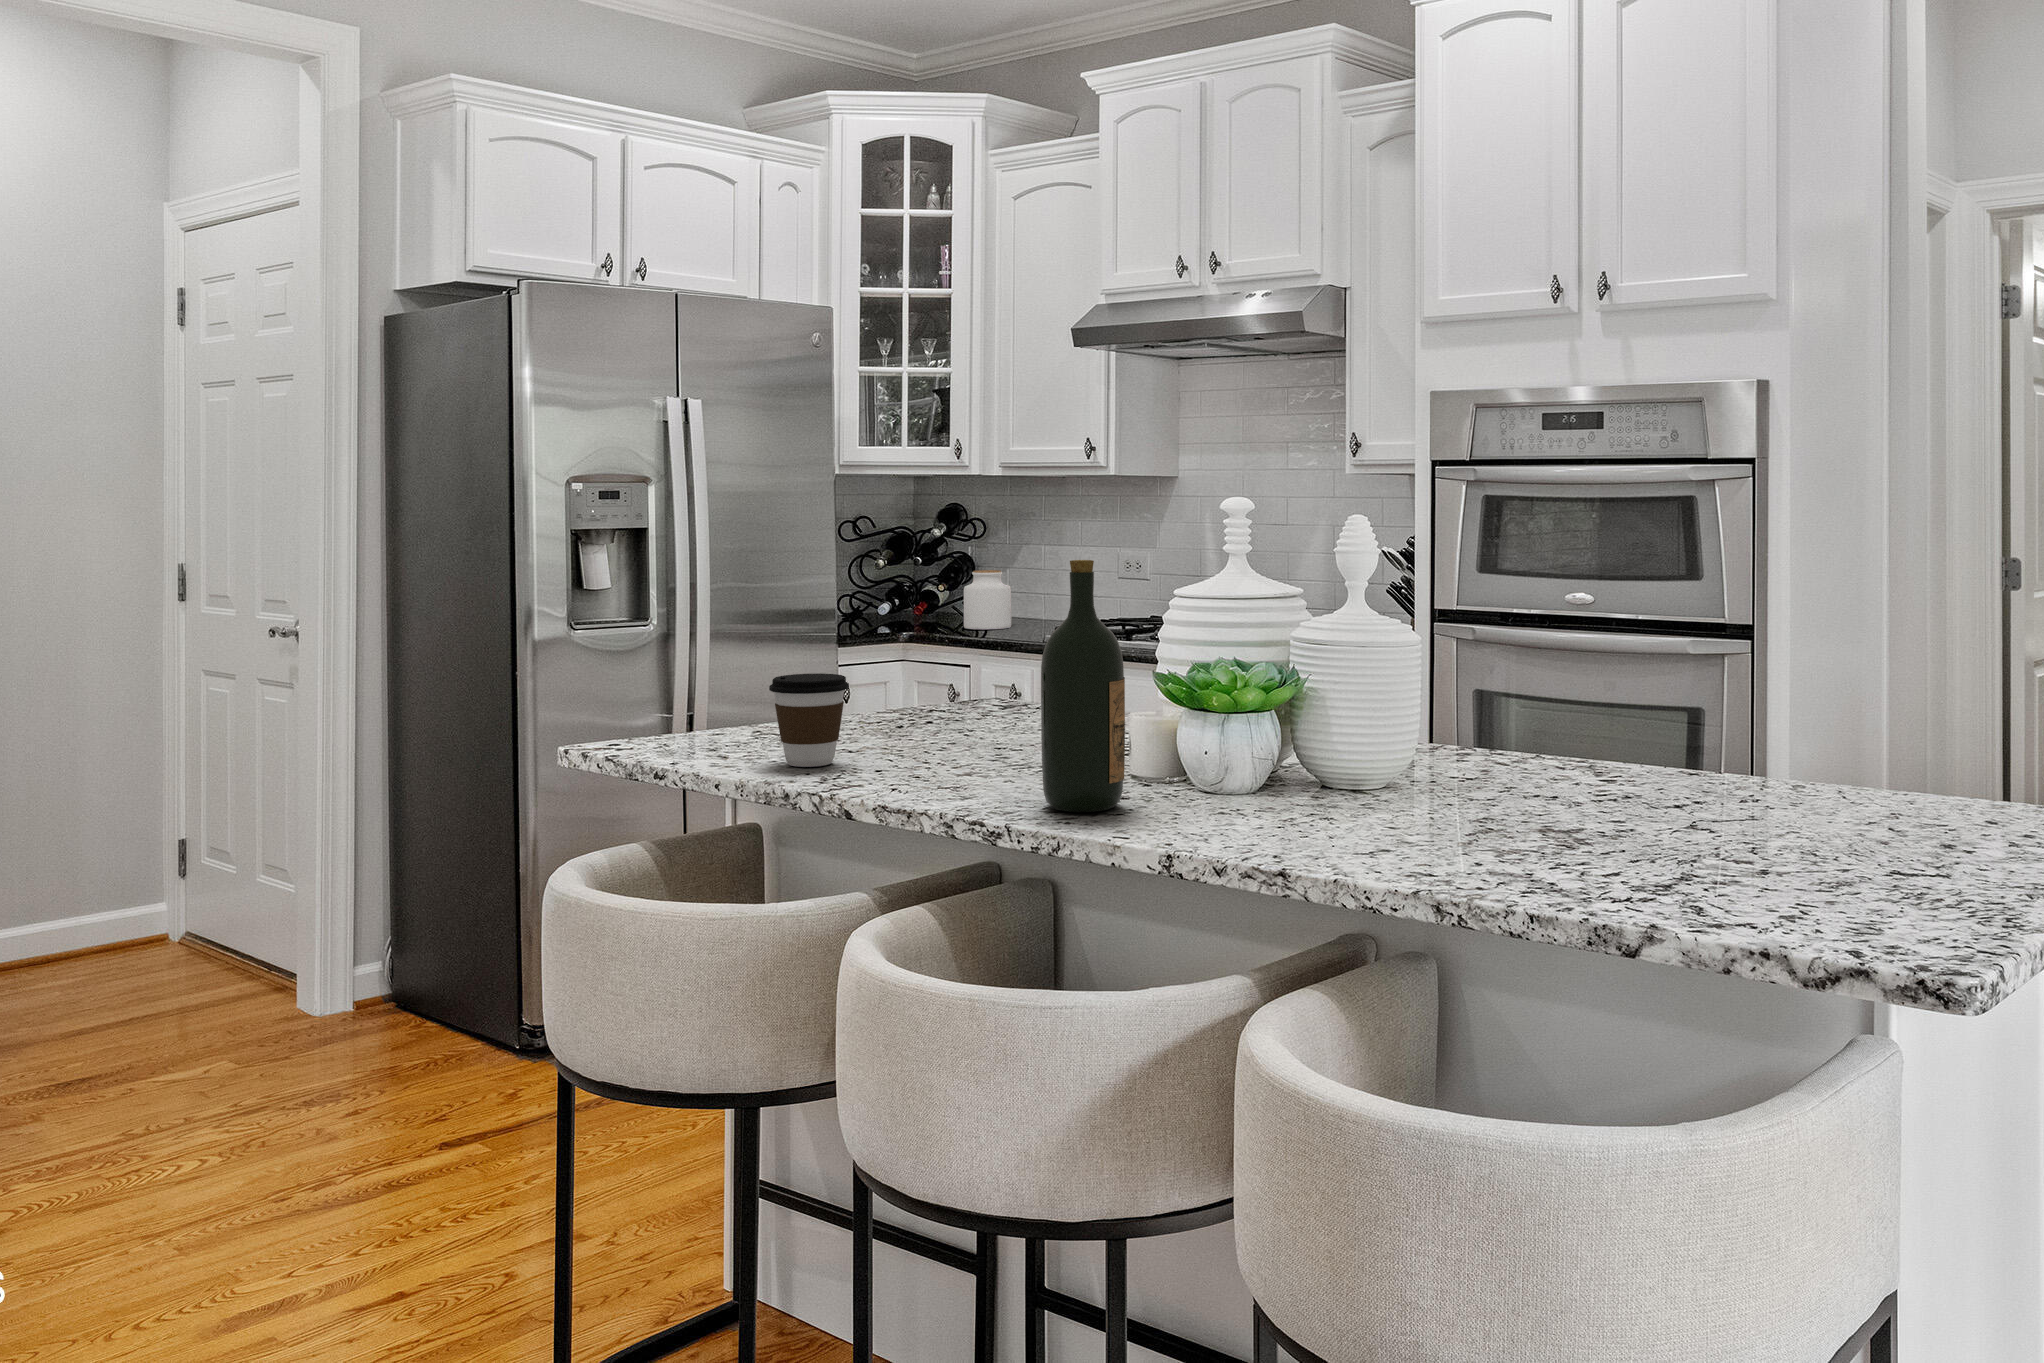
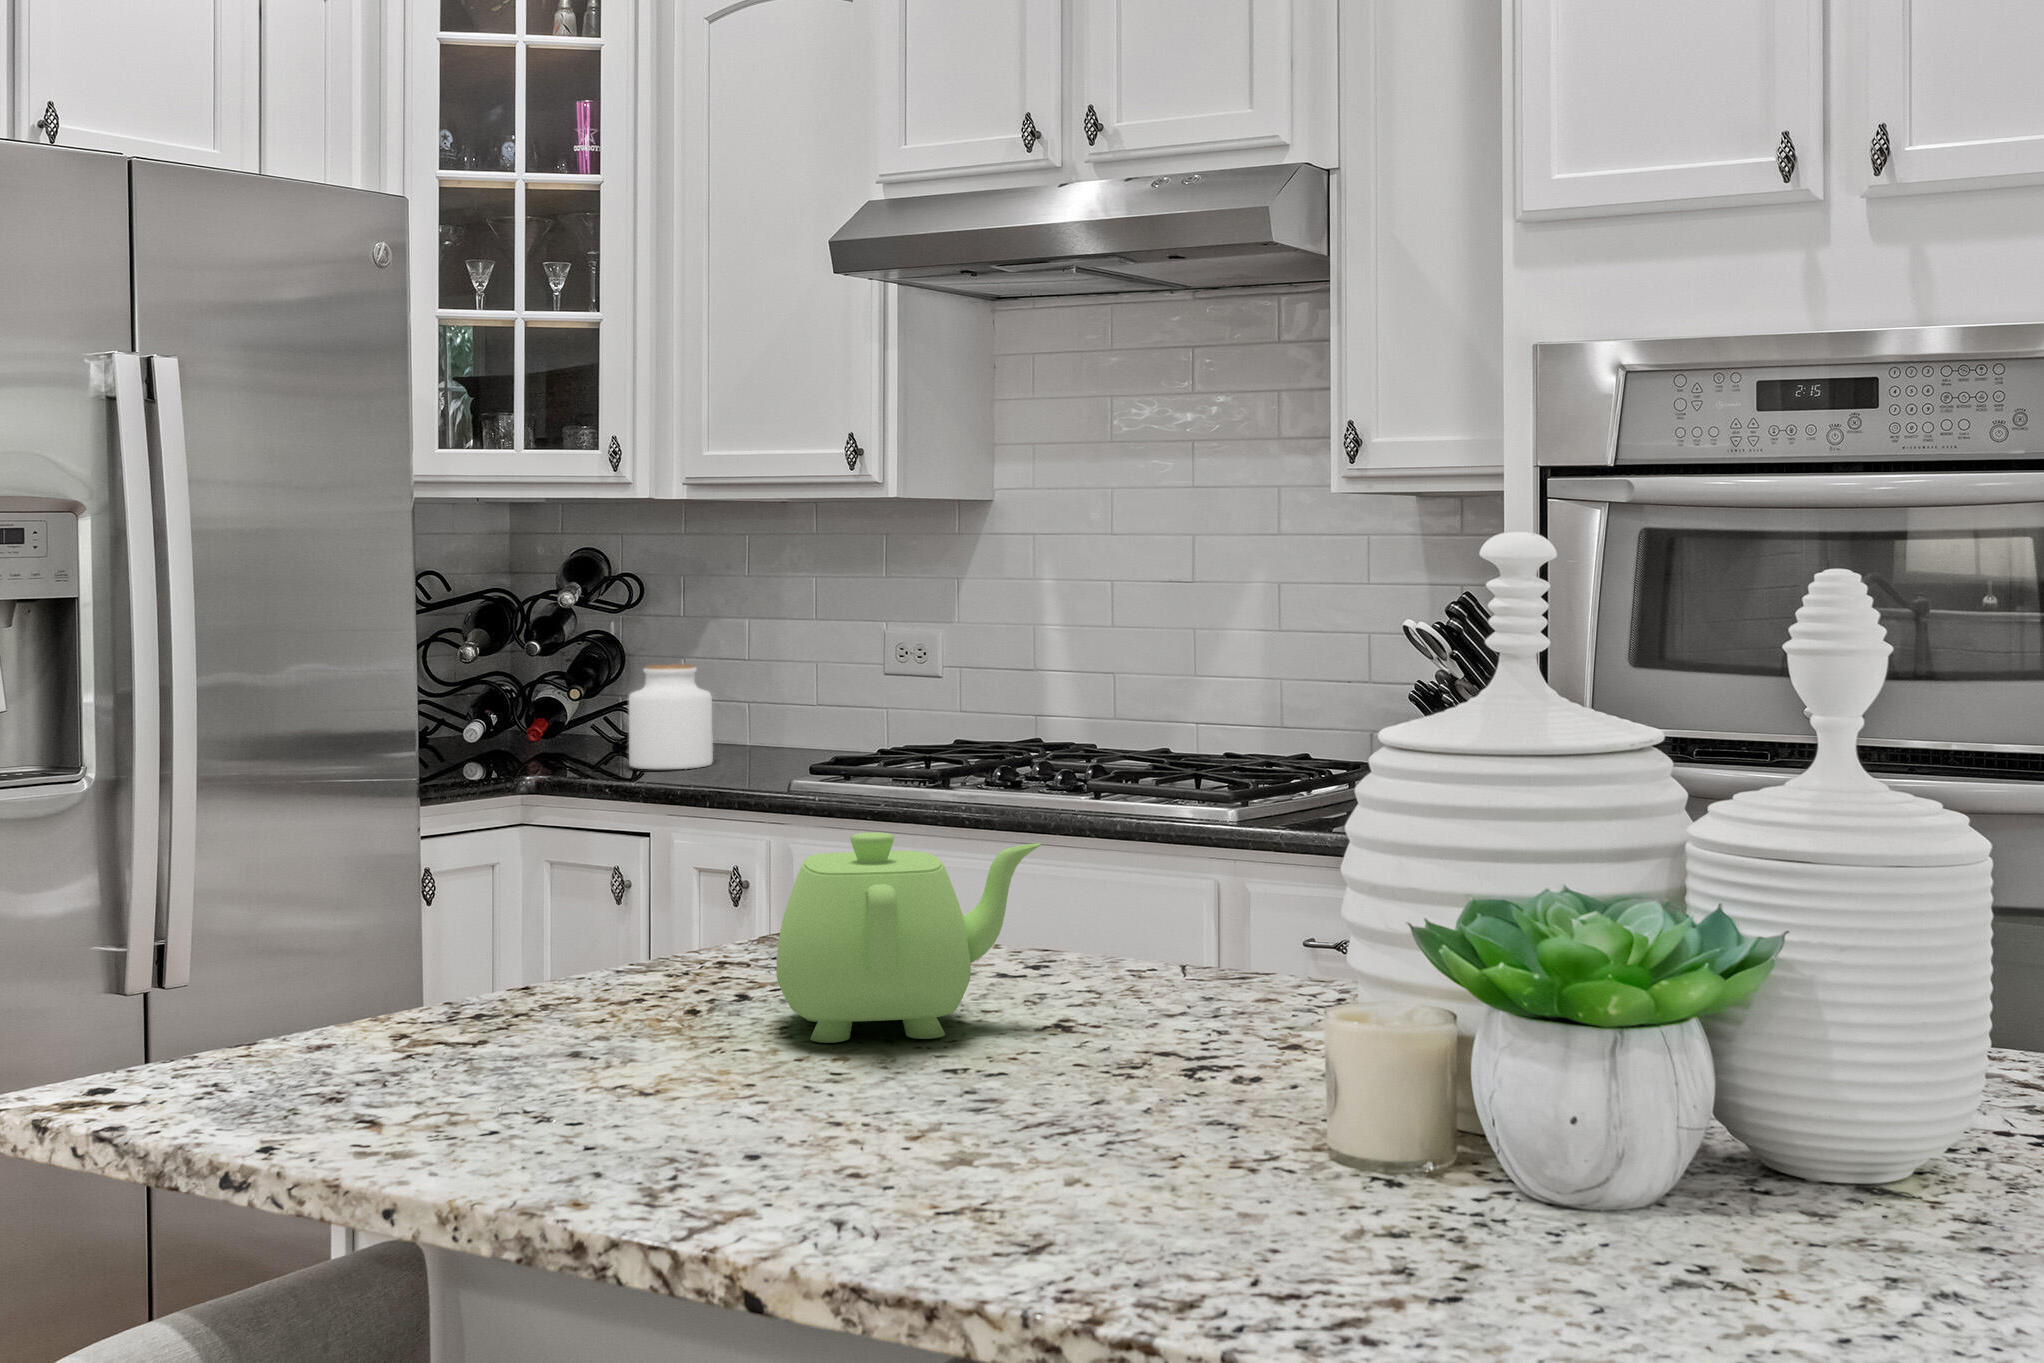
wine bottle: present [1041,560,1125,812] -> none [1235,672,1441,1289]
teapot: none [924,640,1050,736] -> present [776,833,1041,1043]
coffee cup: present [769,673,849,767] -> none [496,929,677,1154]

